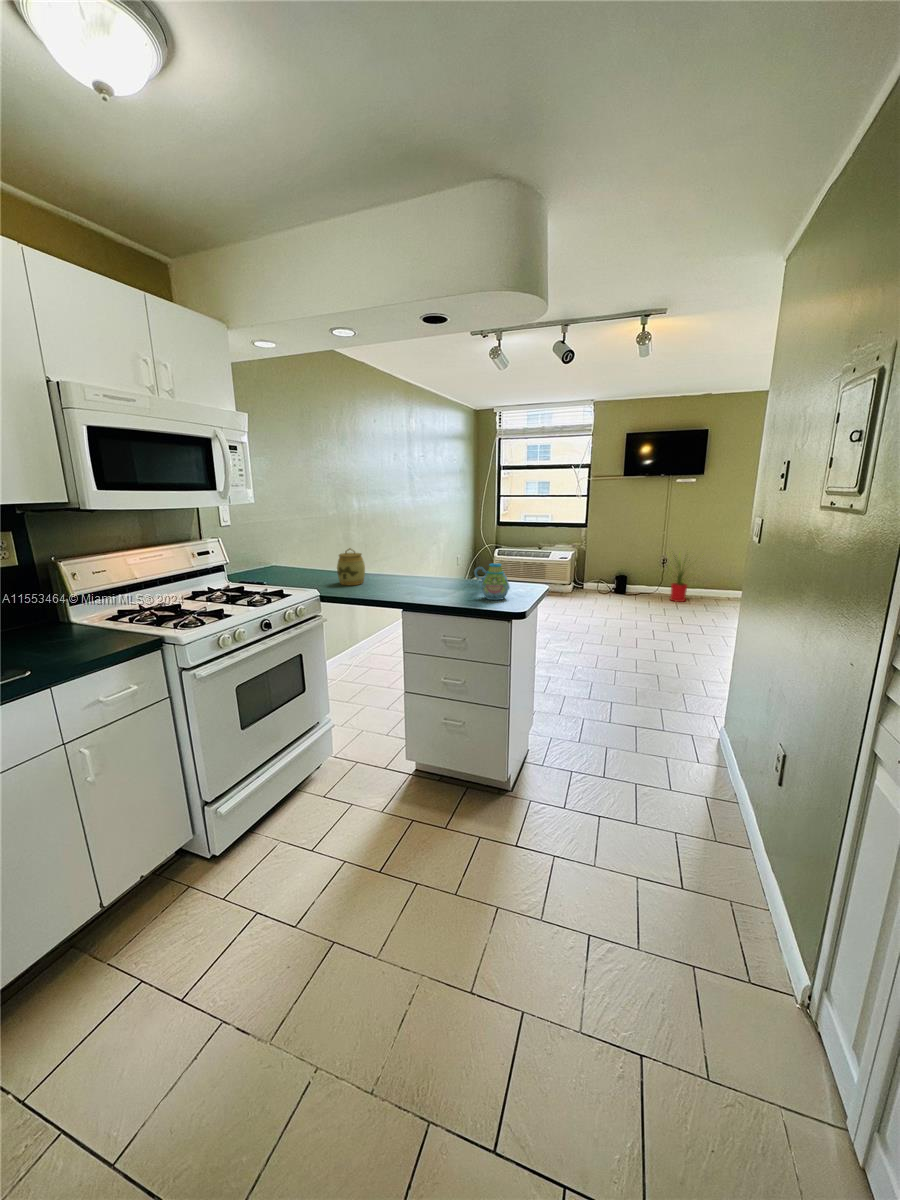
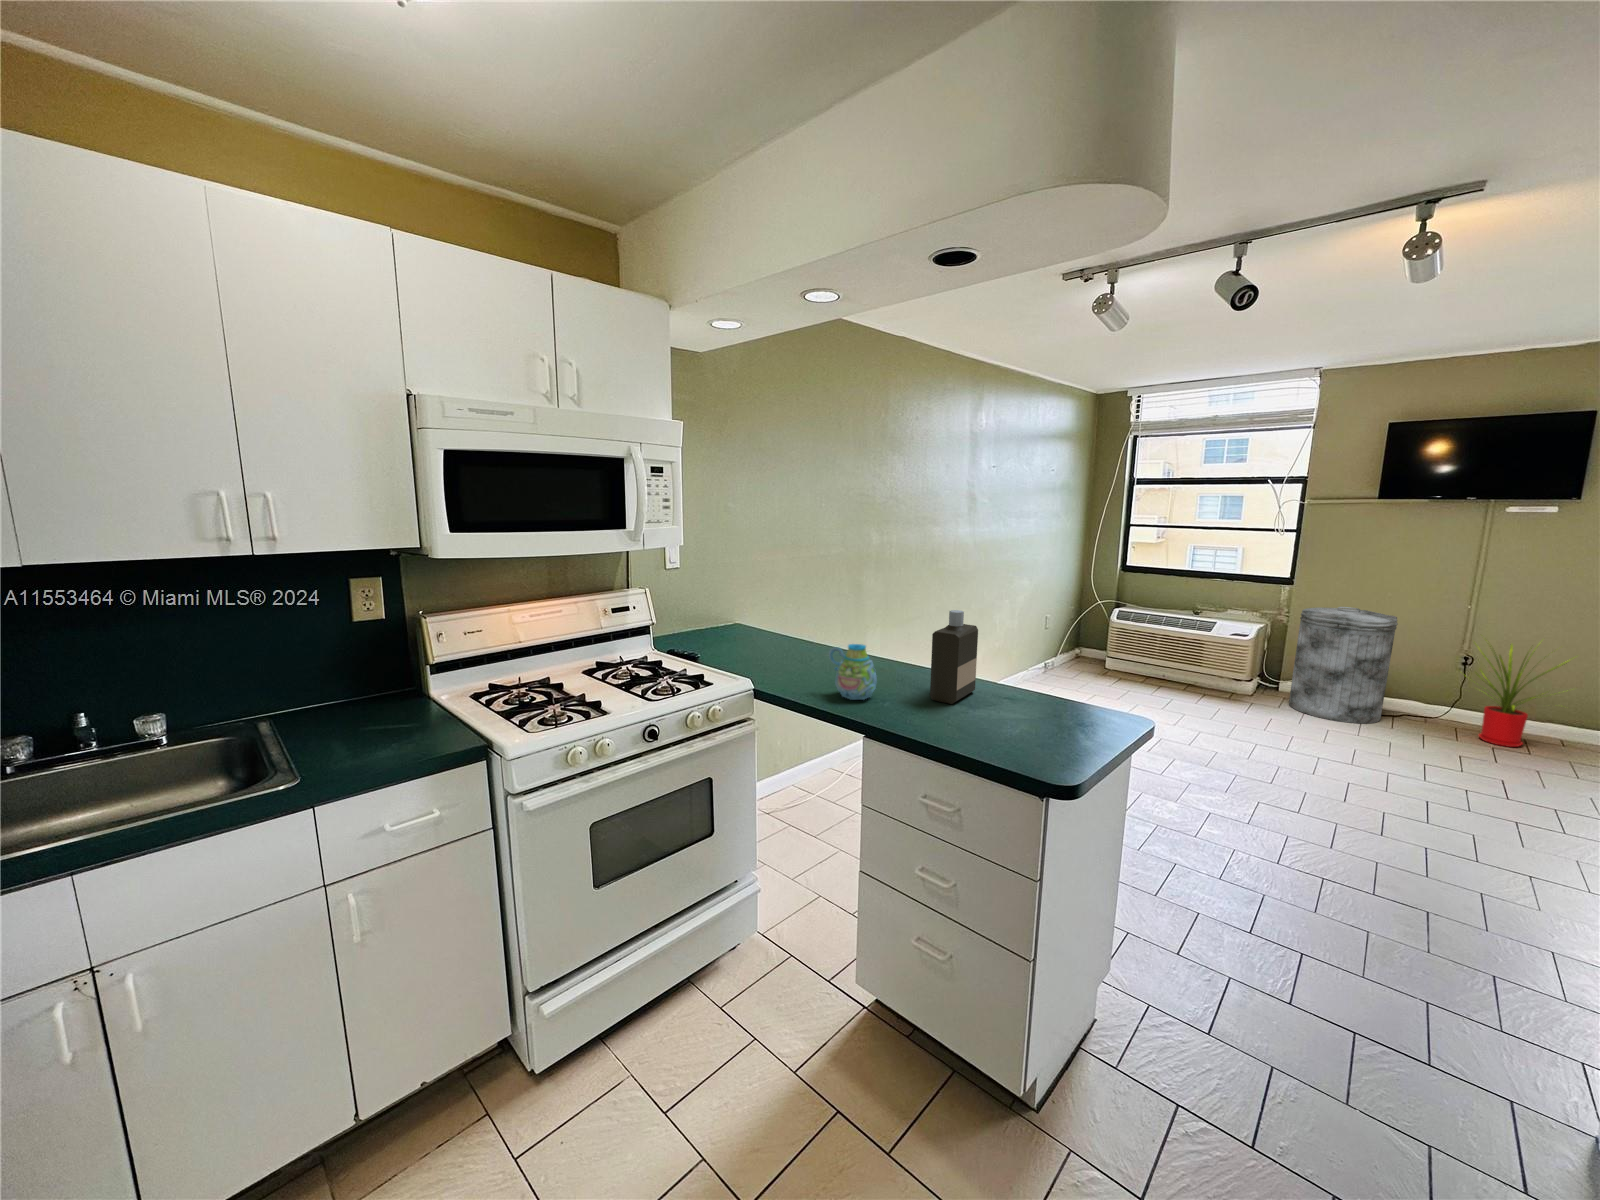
bottle: none [434,534,457,588] -> present [930,610,978,704]
trash can: none [590,537,635,600] -> present [1289,607,1398,724]
jar: present [337,548,365,585] -> none [787,618,831,677]
mug: present [474,563,510,600] -> present [829,644,877,700]

